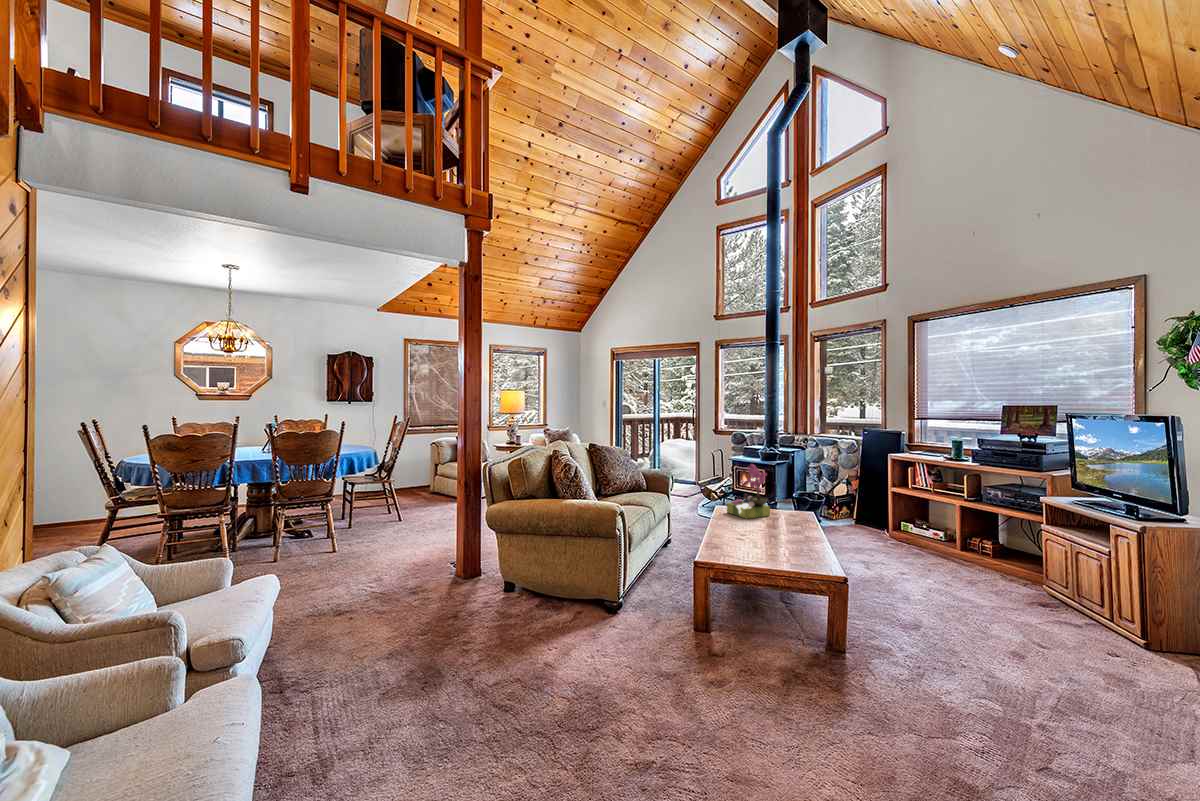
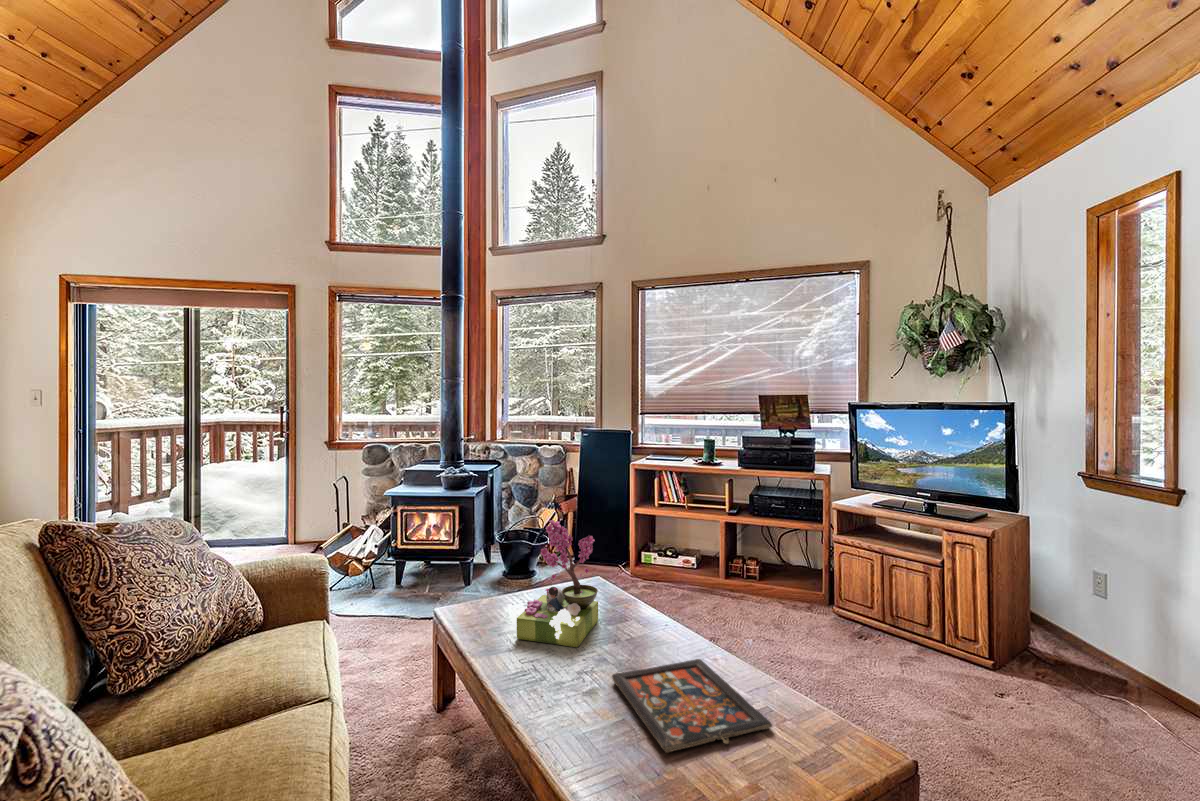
board game: none [730,524,789,547] -> present [612,659,772,753]

